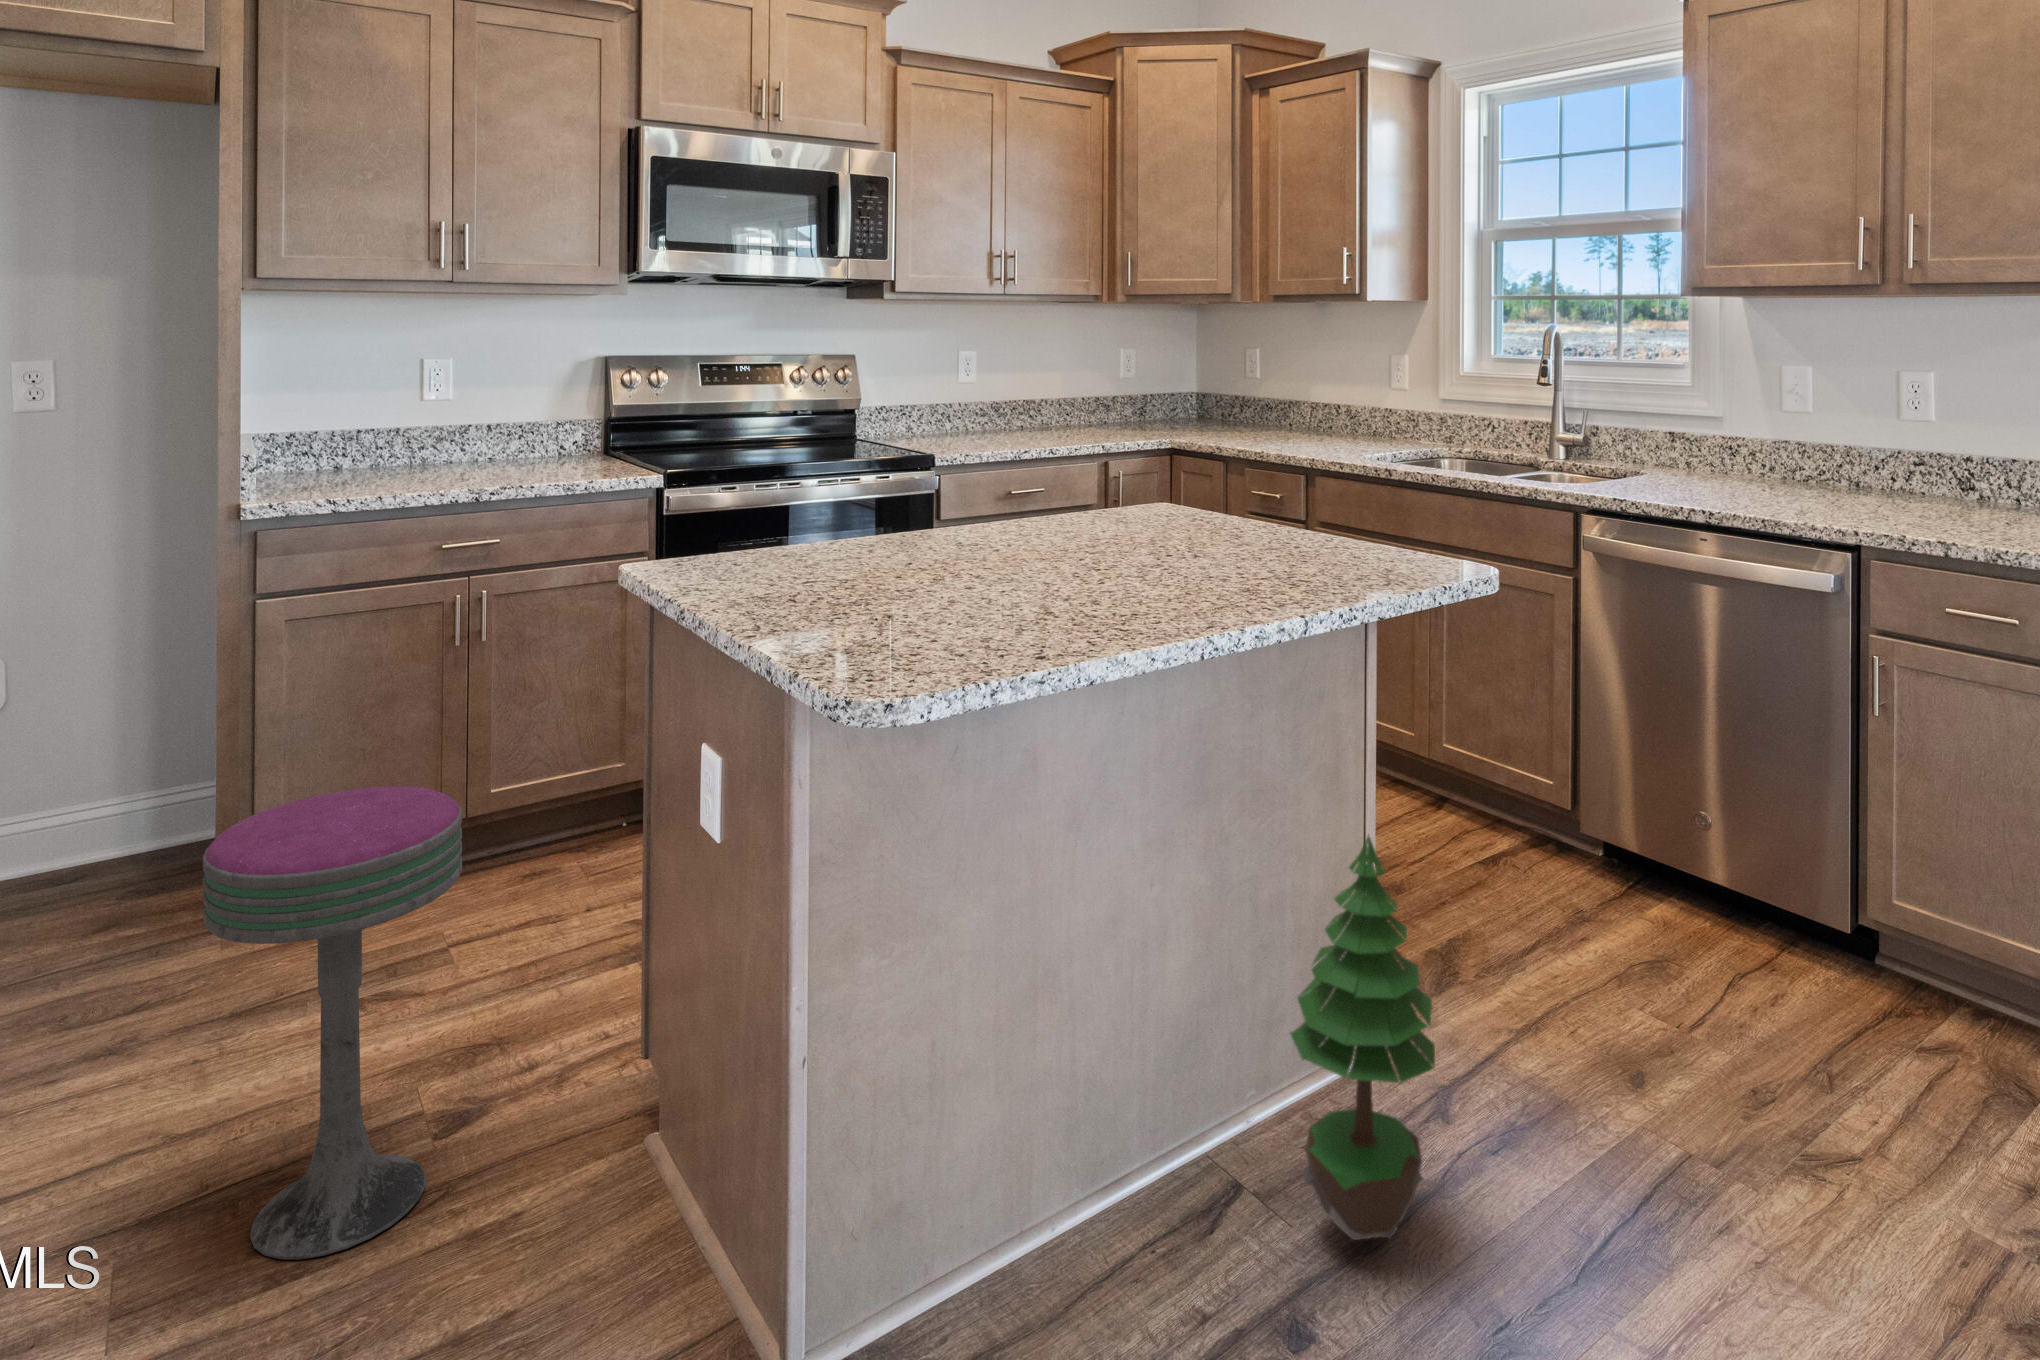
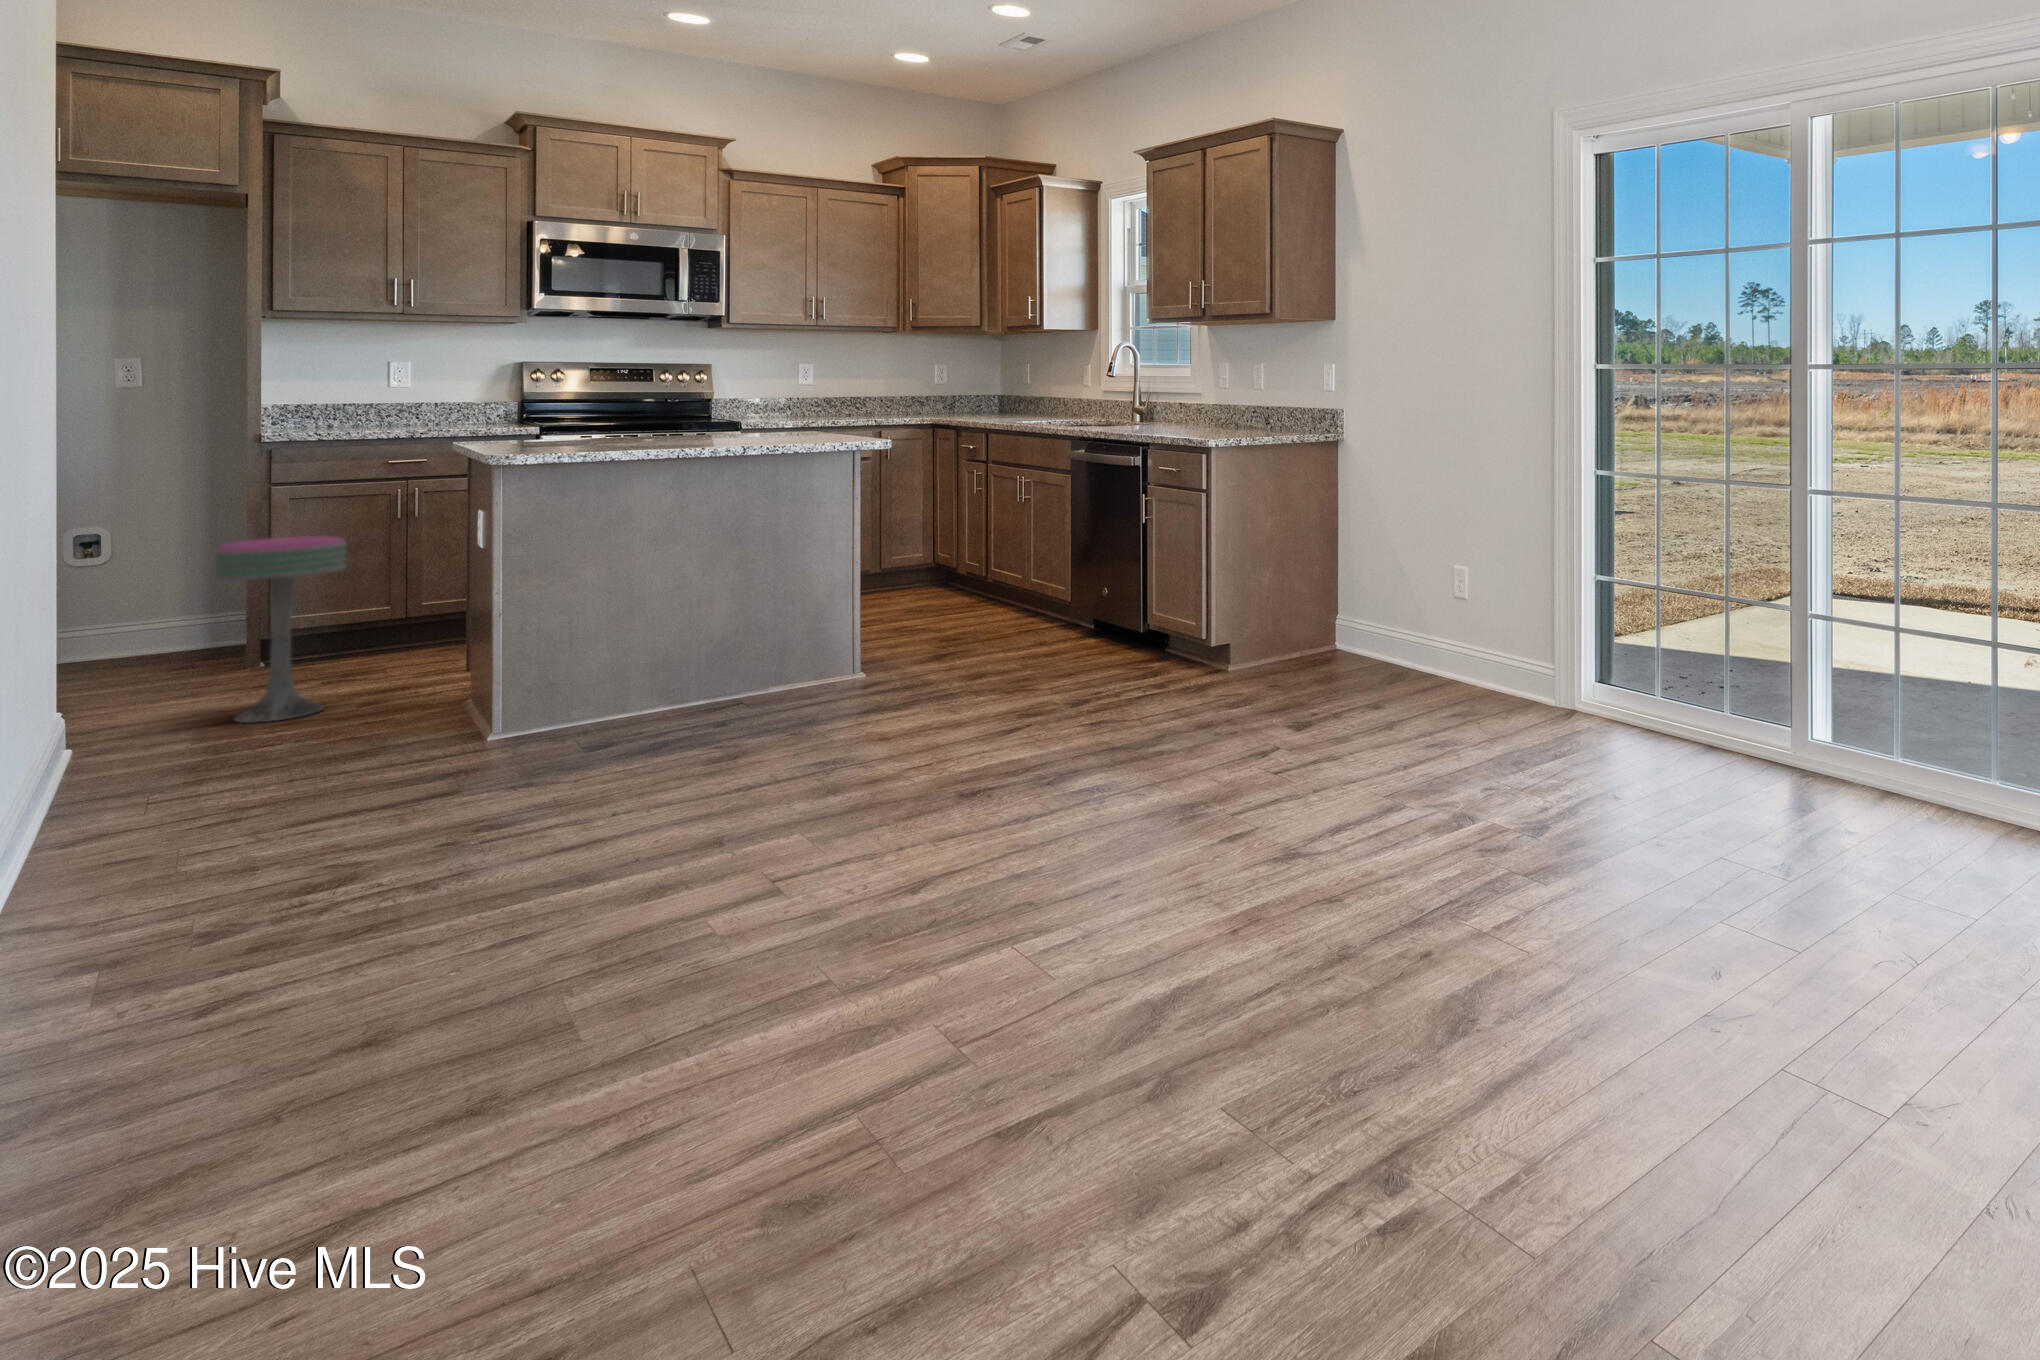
potted tree: present [1290,834,1435,1240] -> none [712,531,784,703]

